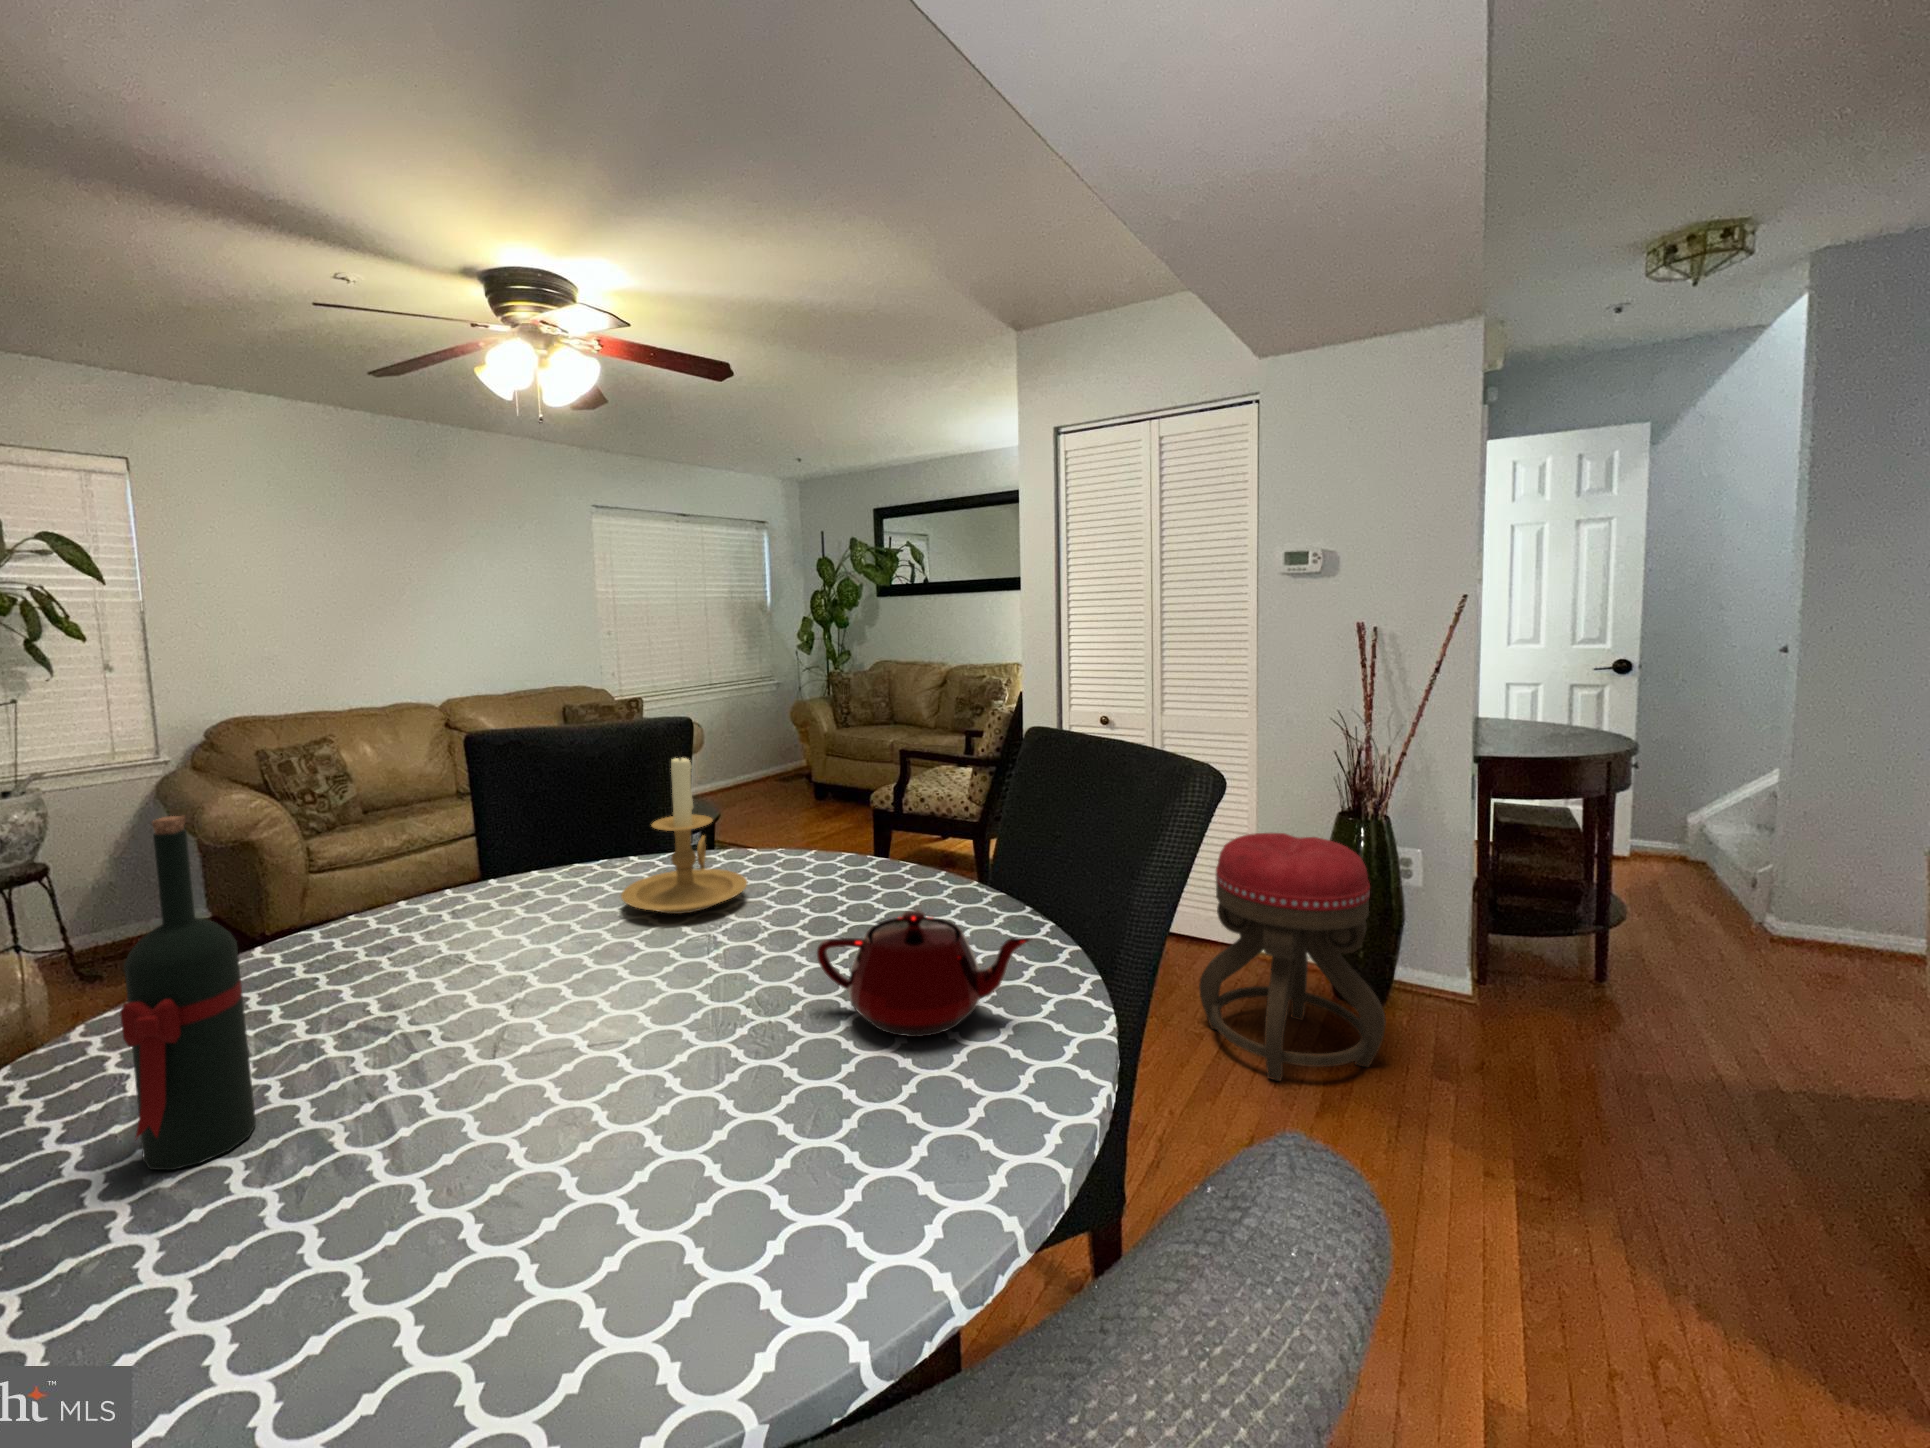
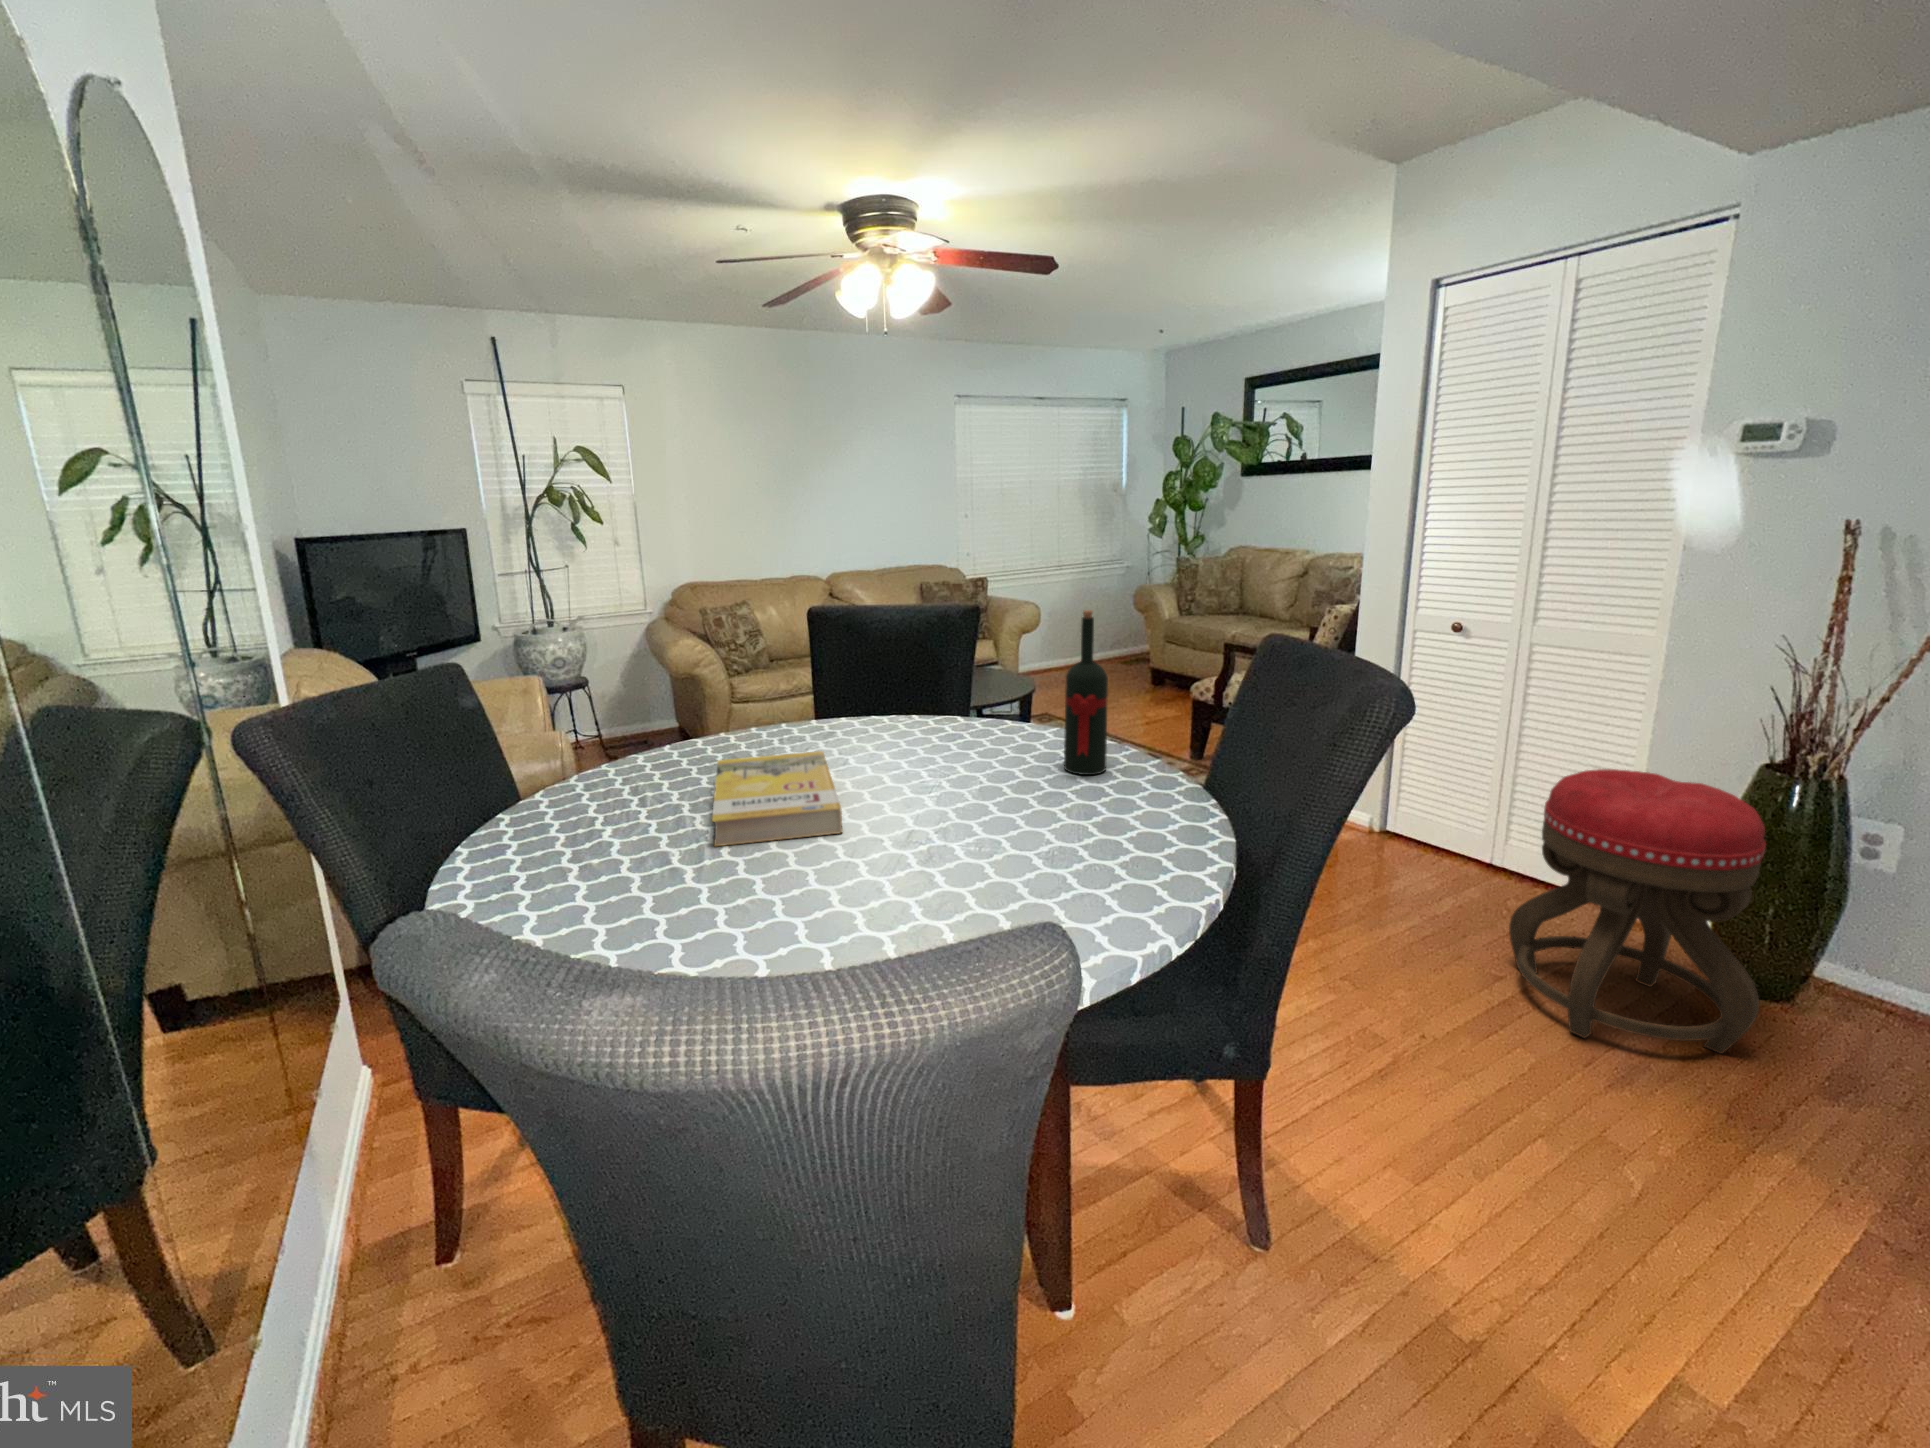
candle holder: present [621,754,748,914] -> none [892,632,990,760]
wine bottle: present [120,816,256,1170] -> present [1064,610,1108,775]
teapot: present [817,910,1030,1037] -> none [996,778,1166,878]
book: none [370,923,603,1101] -> present [712,751,842,846]

